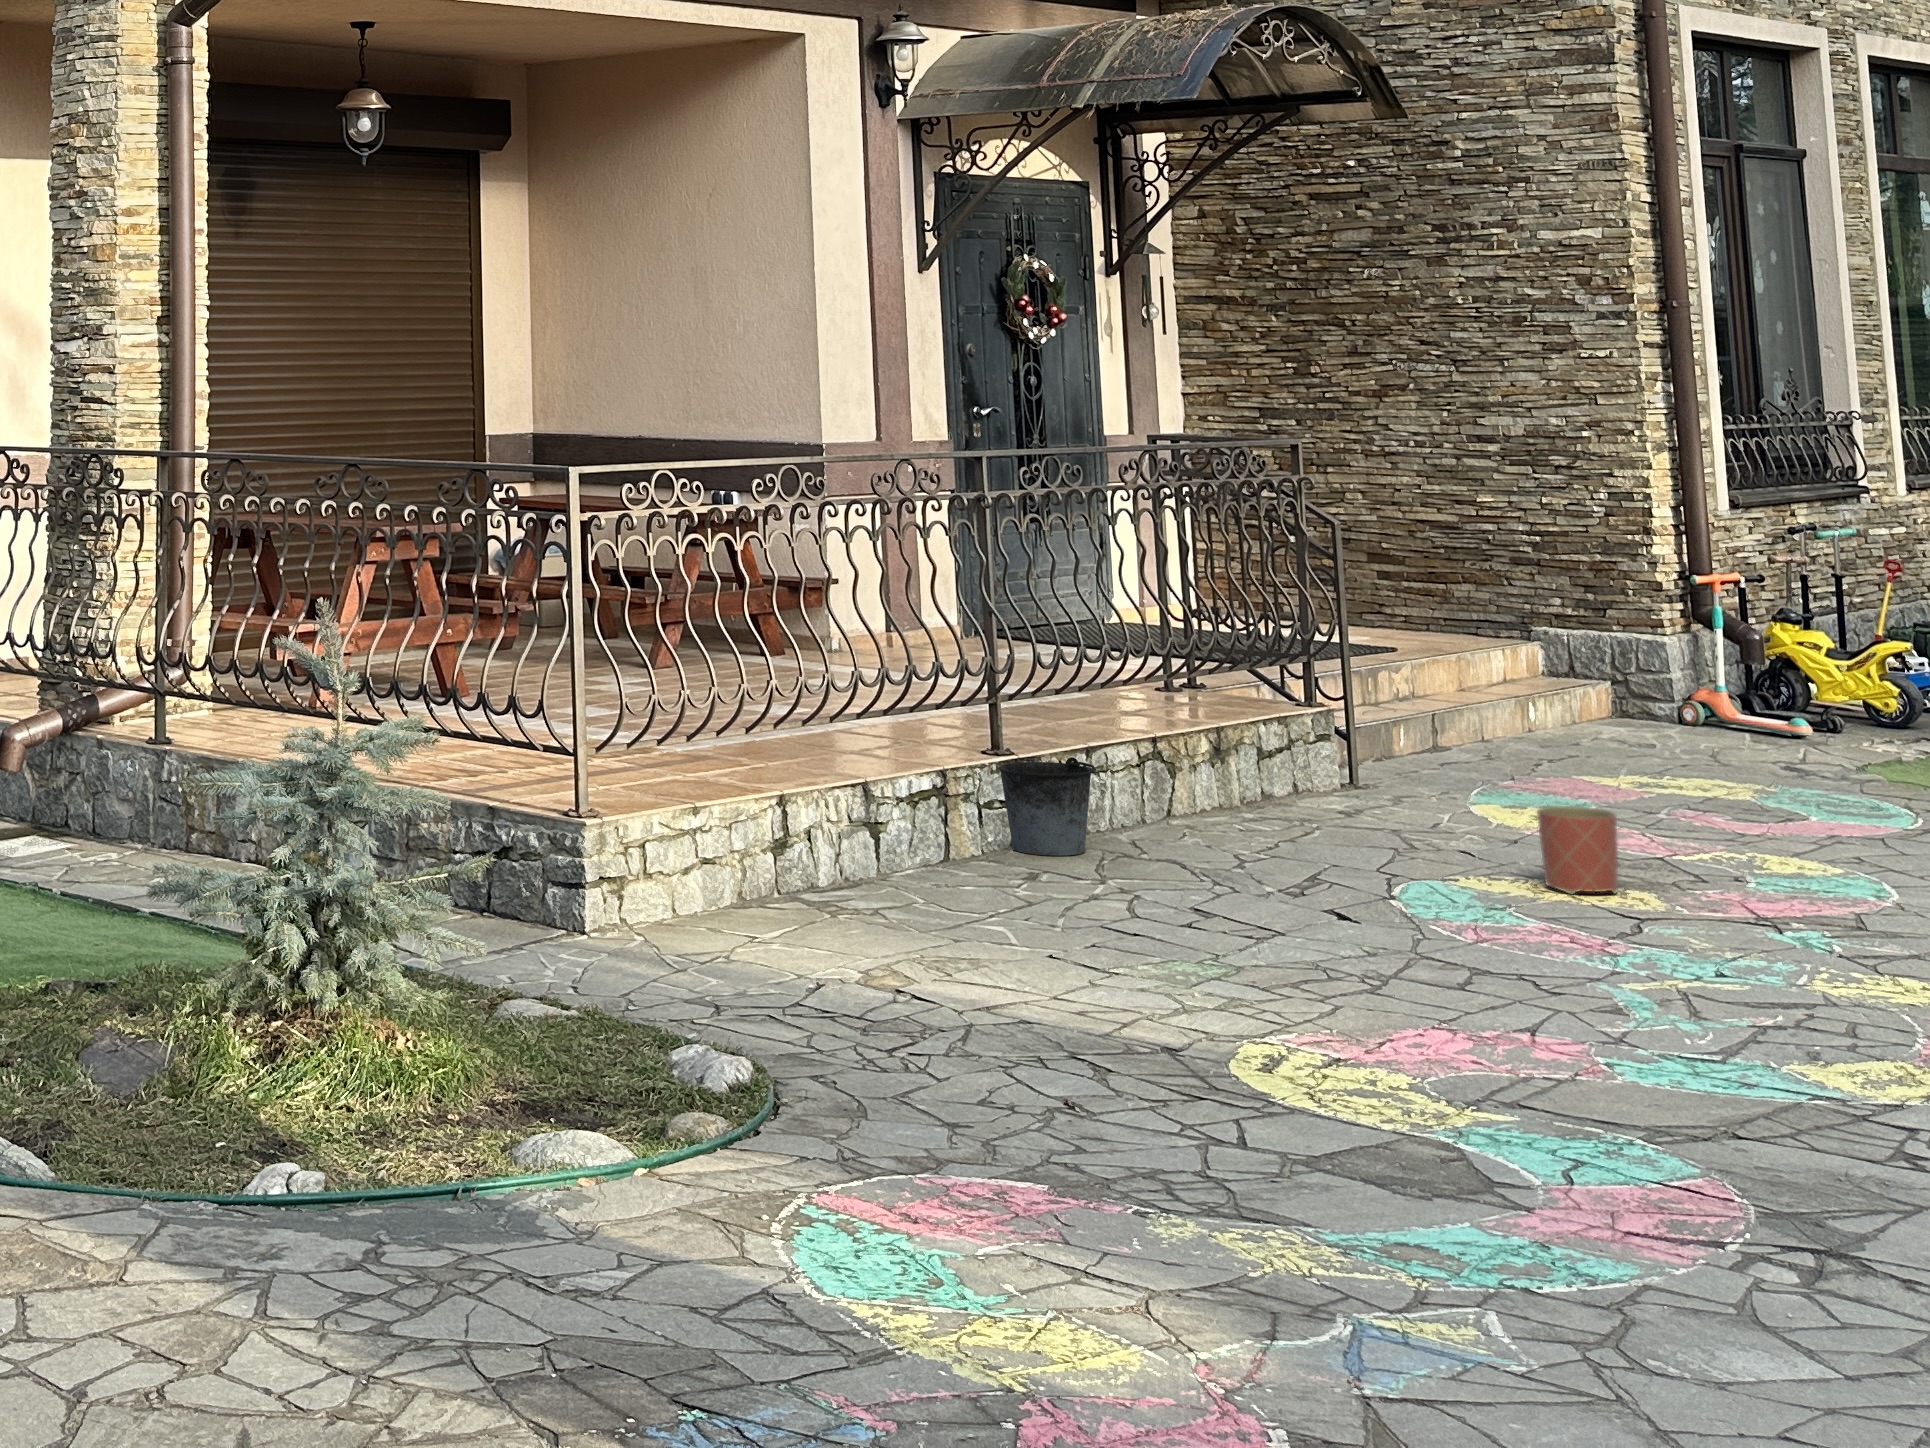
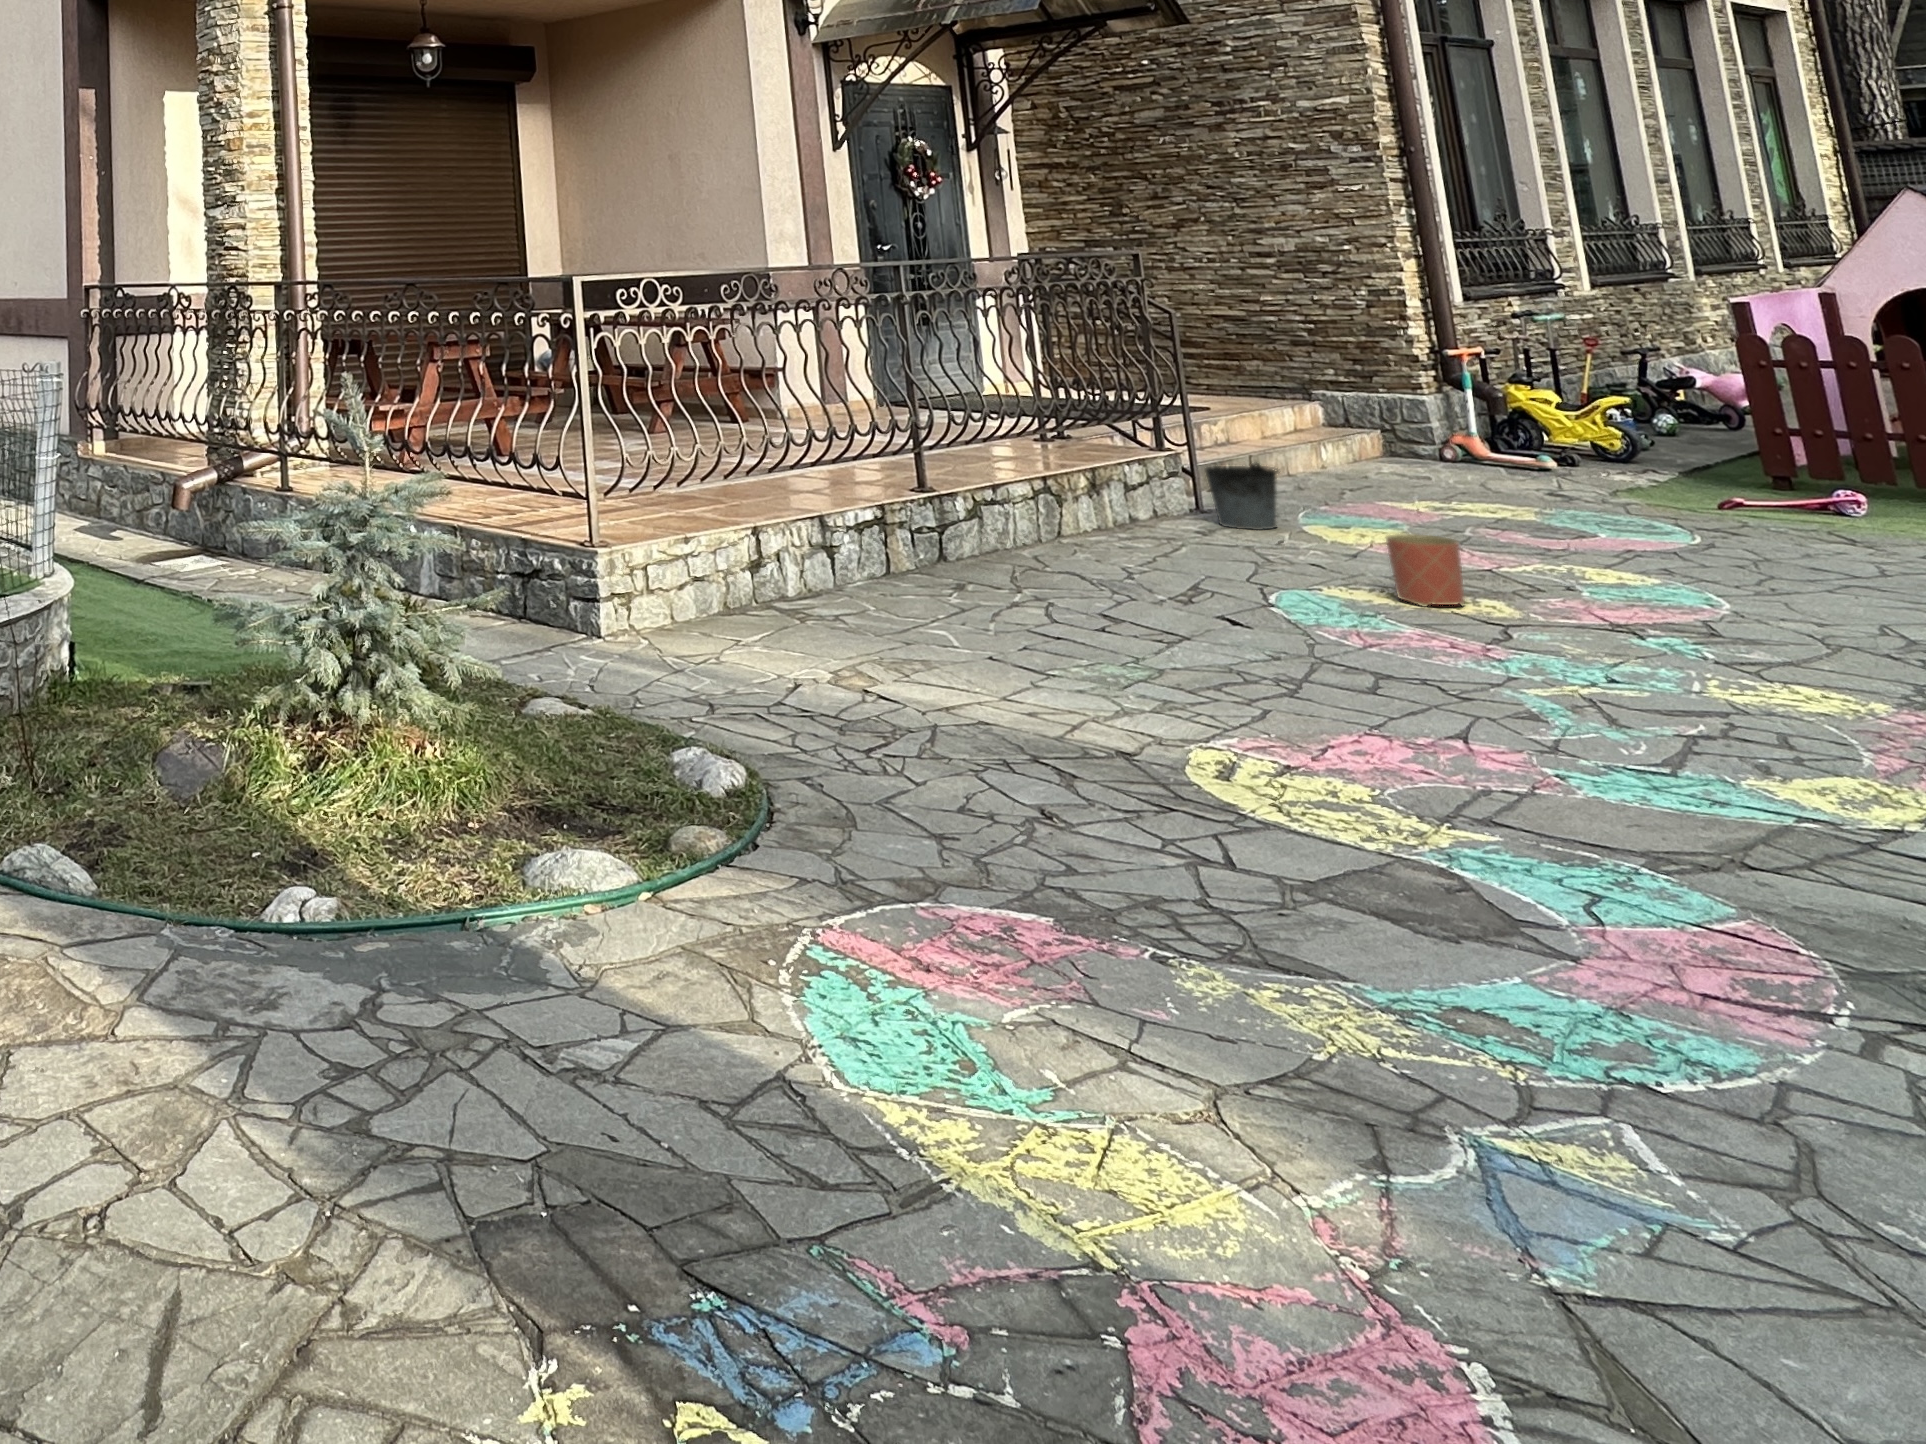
bucket: present [999,757,1096,856] -> present [1205,463,1279,530]

